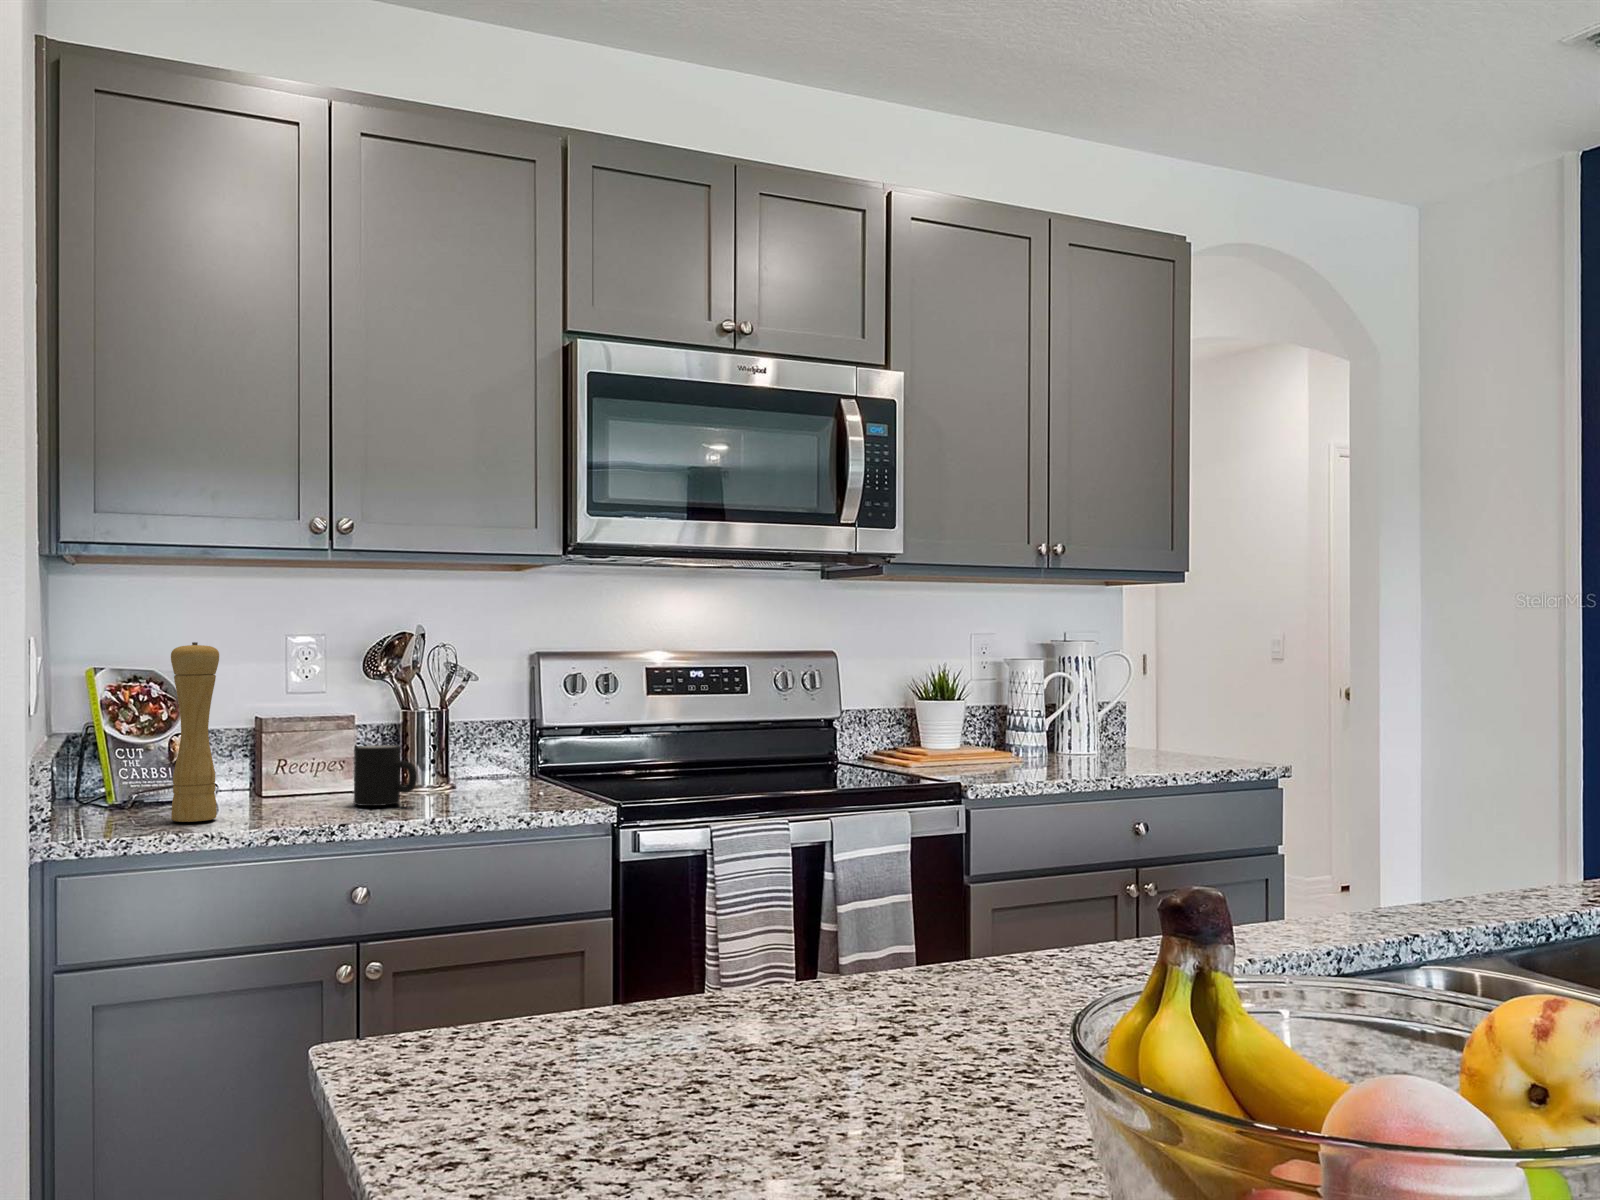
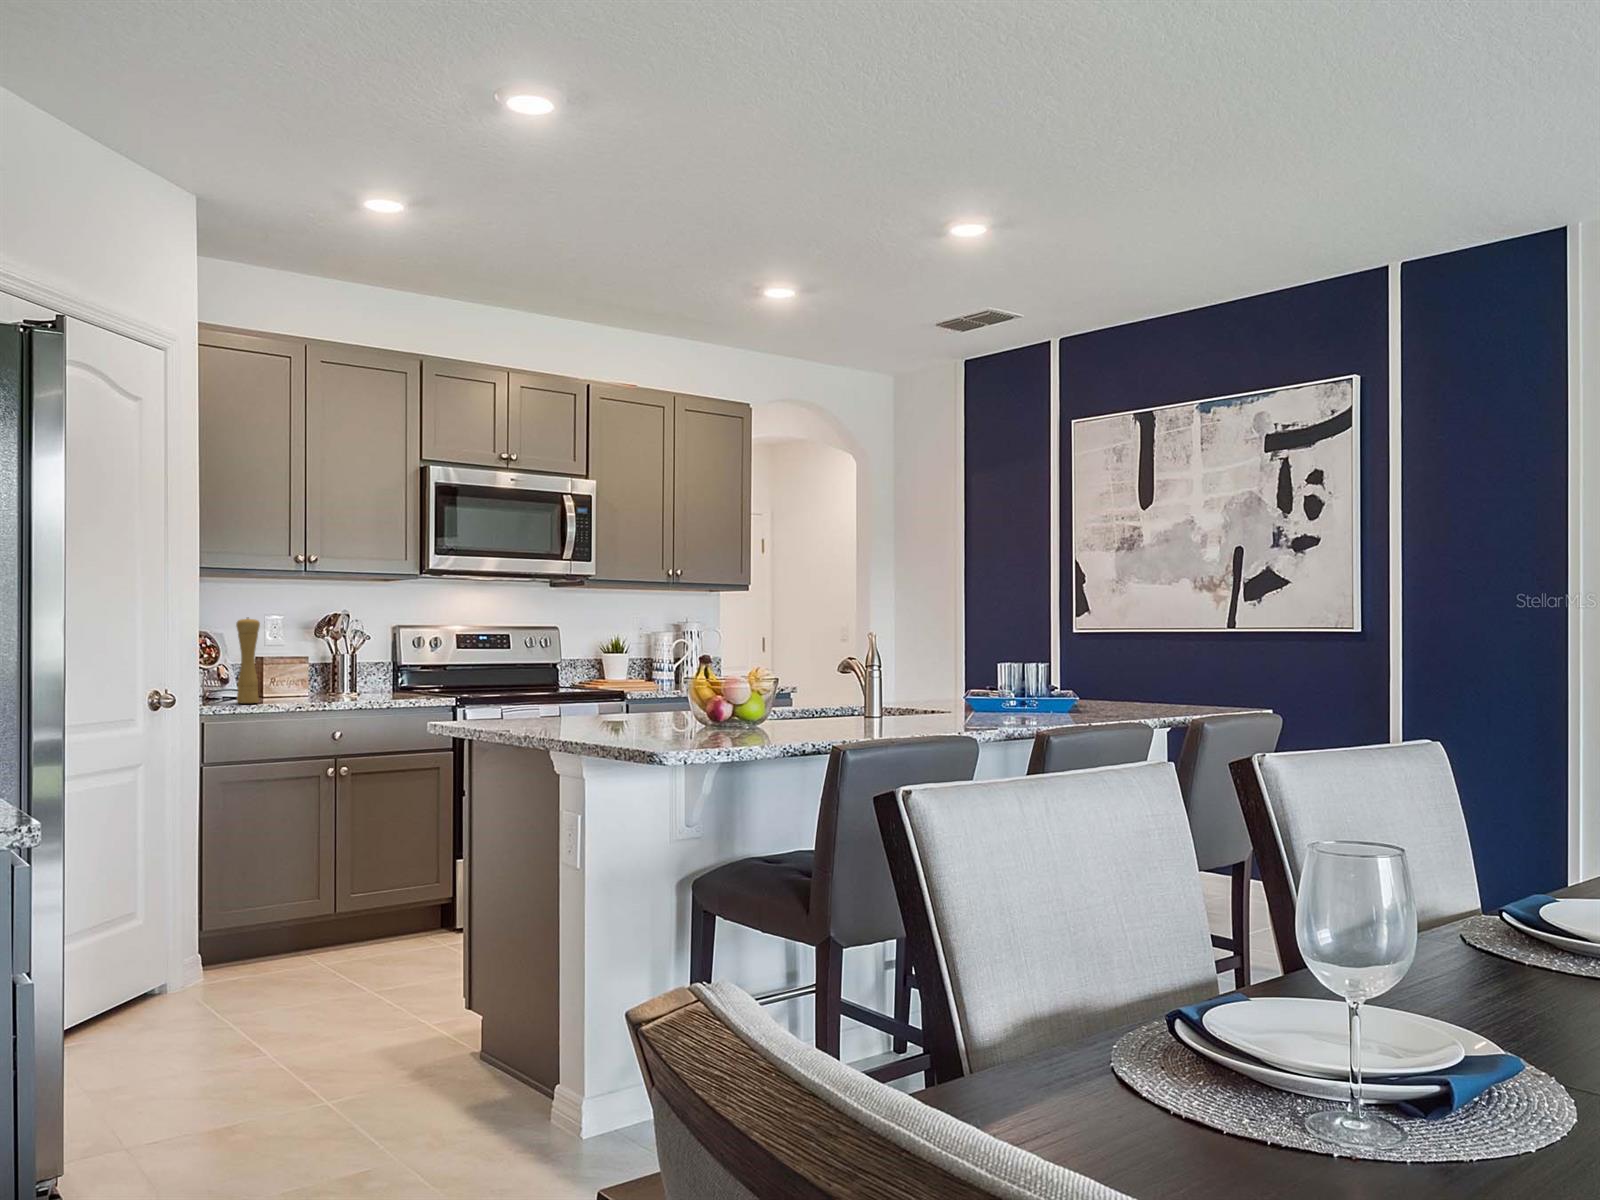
mug: present [354,745,417,806] -> none [318,670,352,699]

